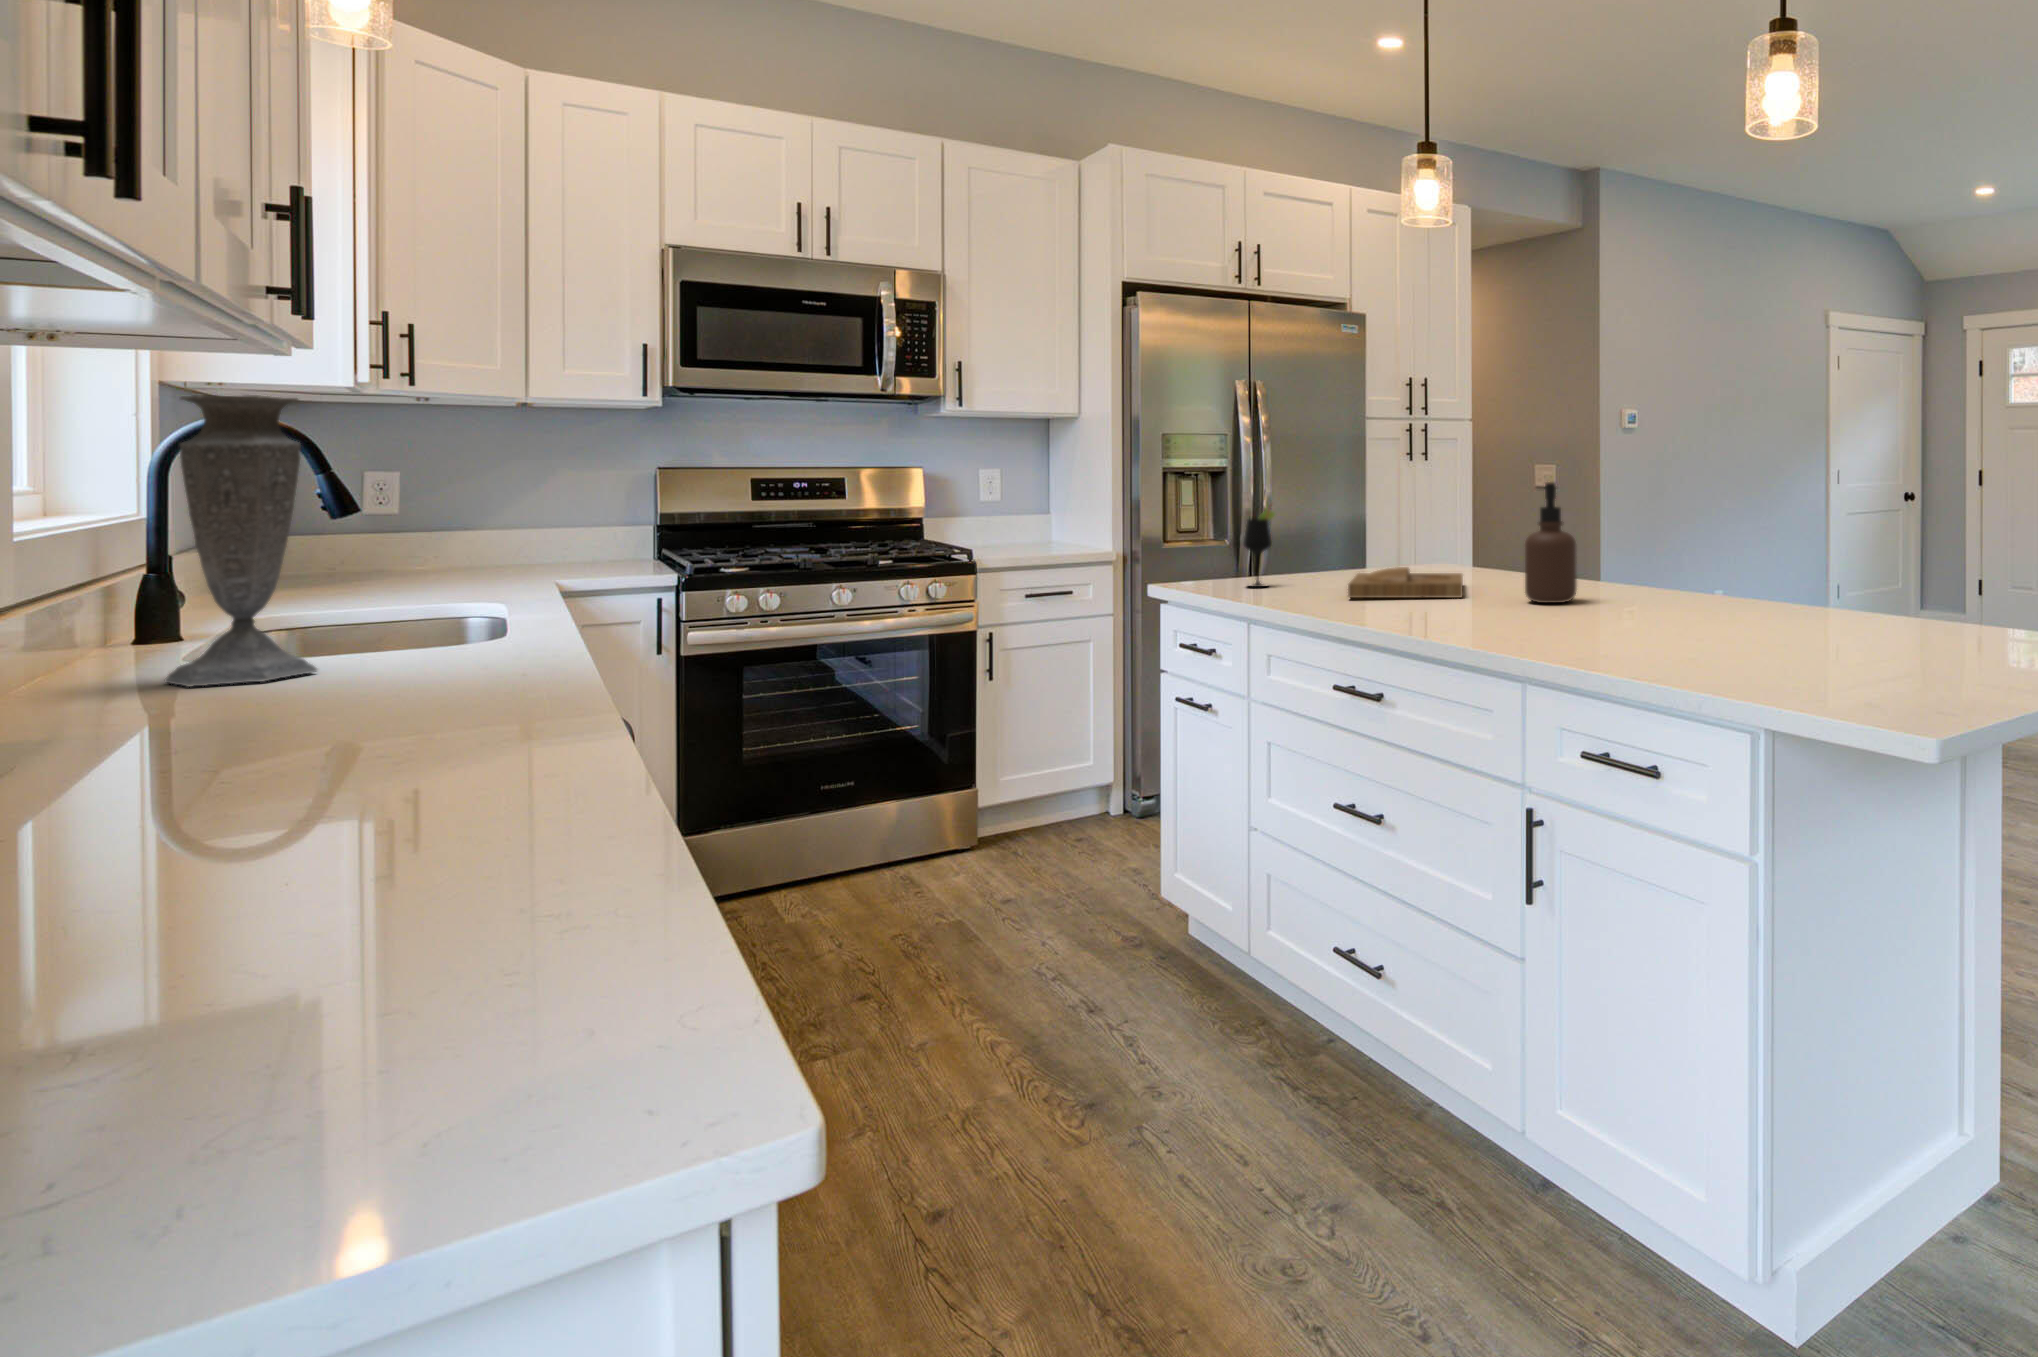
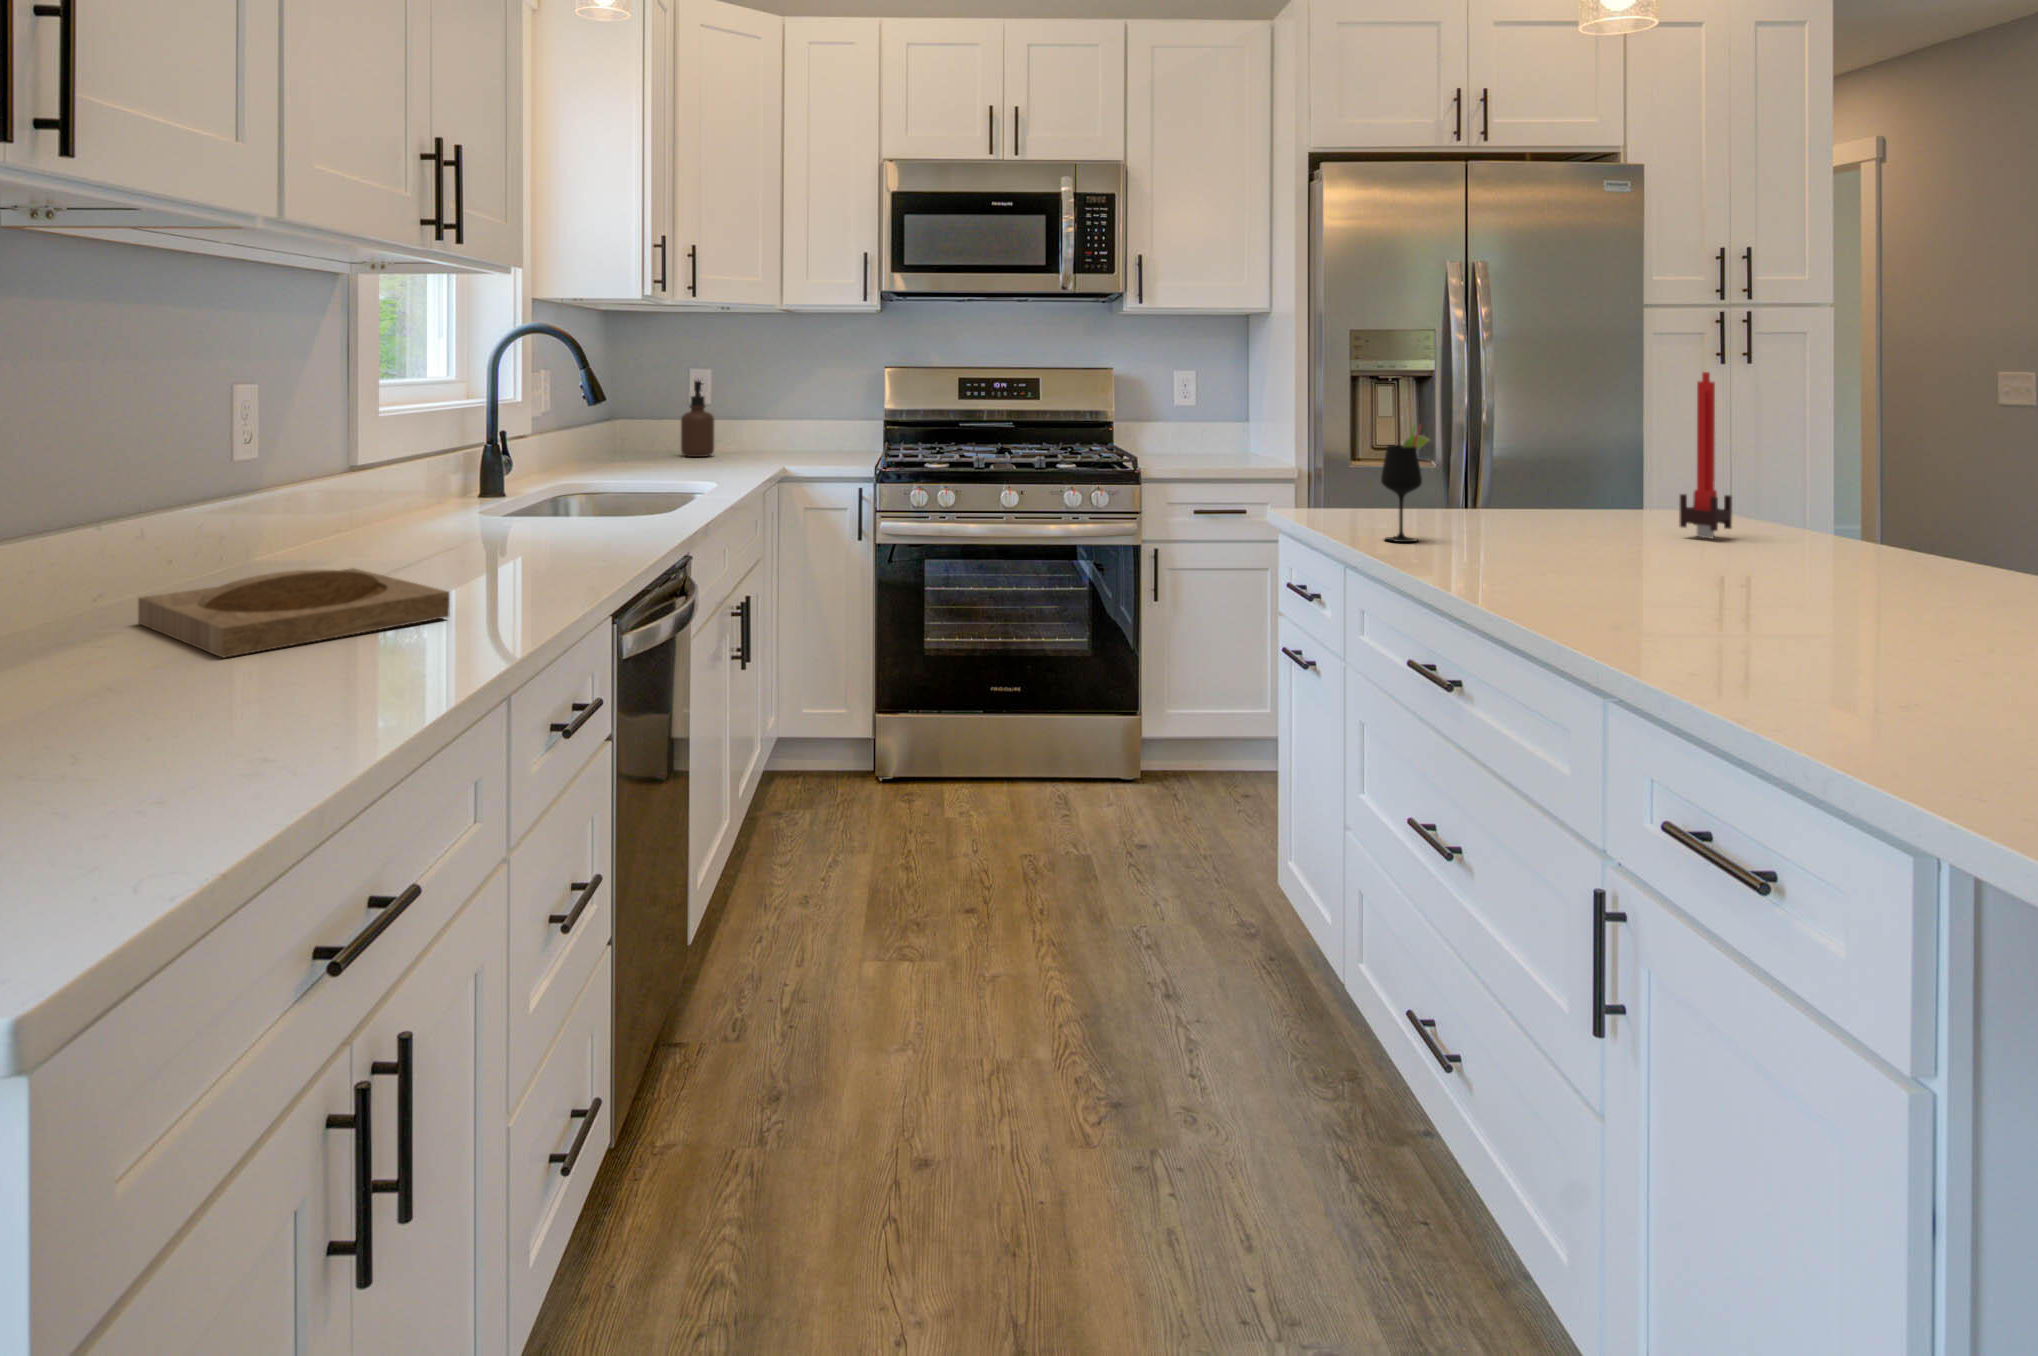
vase: present [165,395,317,687] -> none [331,303,428,560]
candle: none [1420,464,1448,571] -> present [1679,372,1732,539]
soap dispenser: present [1525,482,1577,603] -> present [681,381,714,457]
tray: present [1348,567,1463,598] -> present [138,568,450,658]

